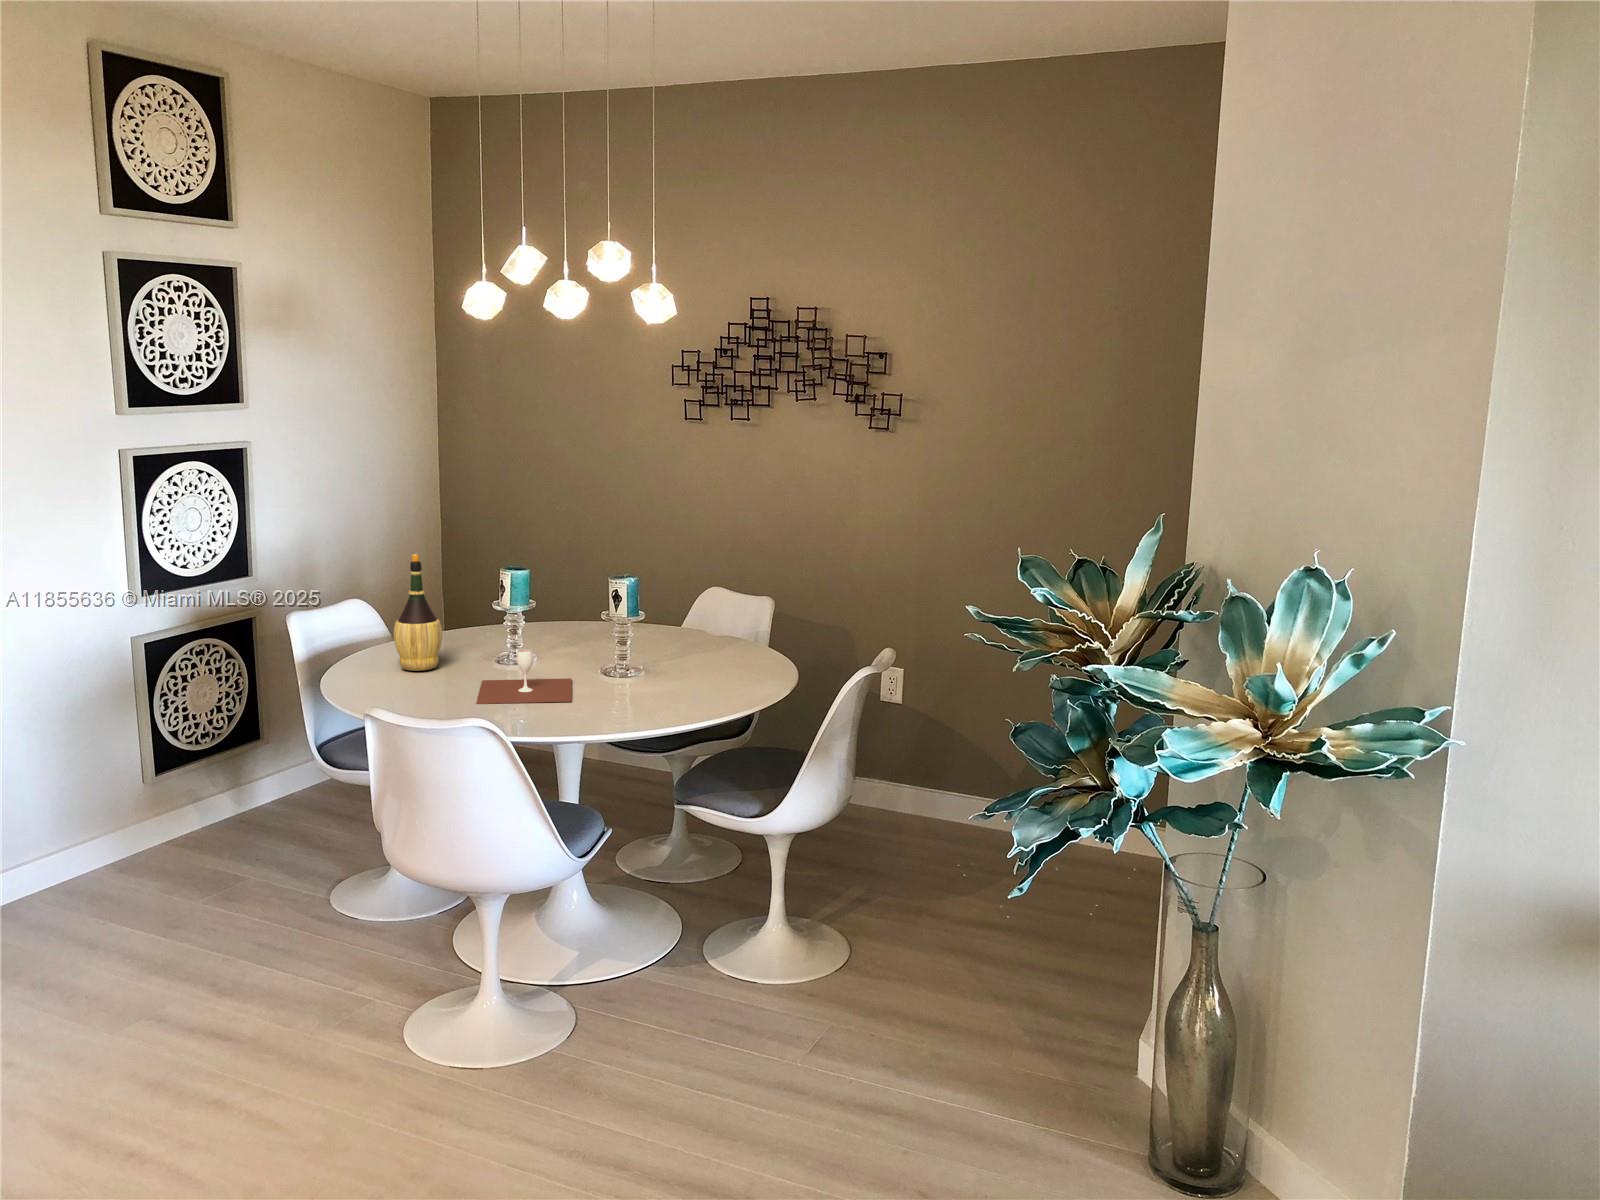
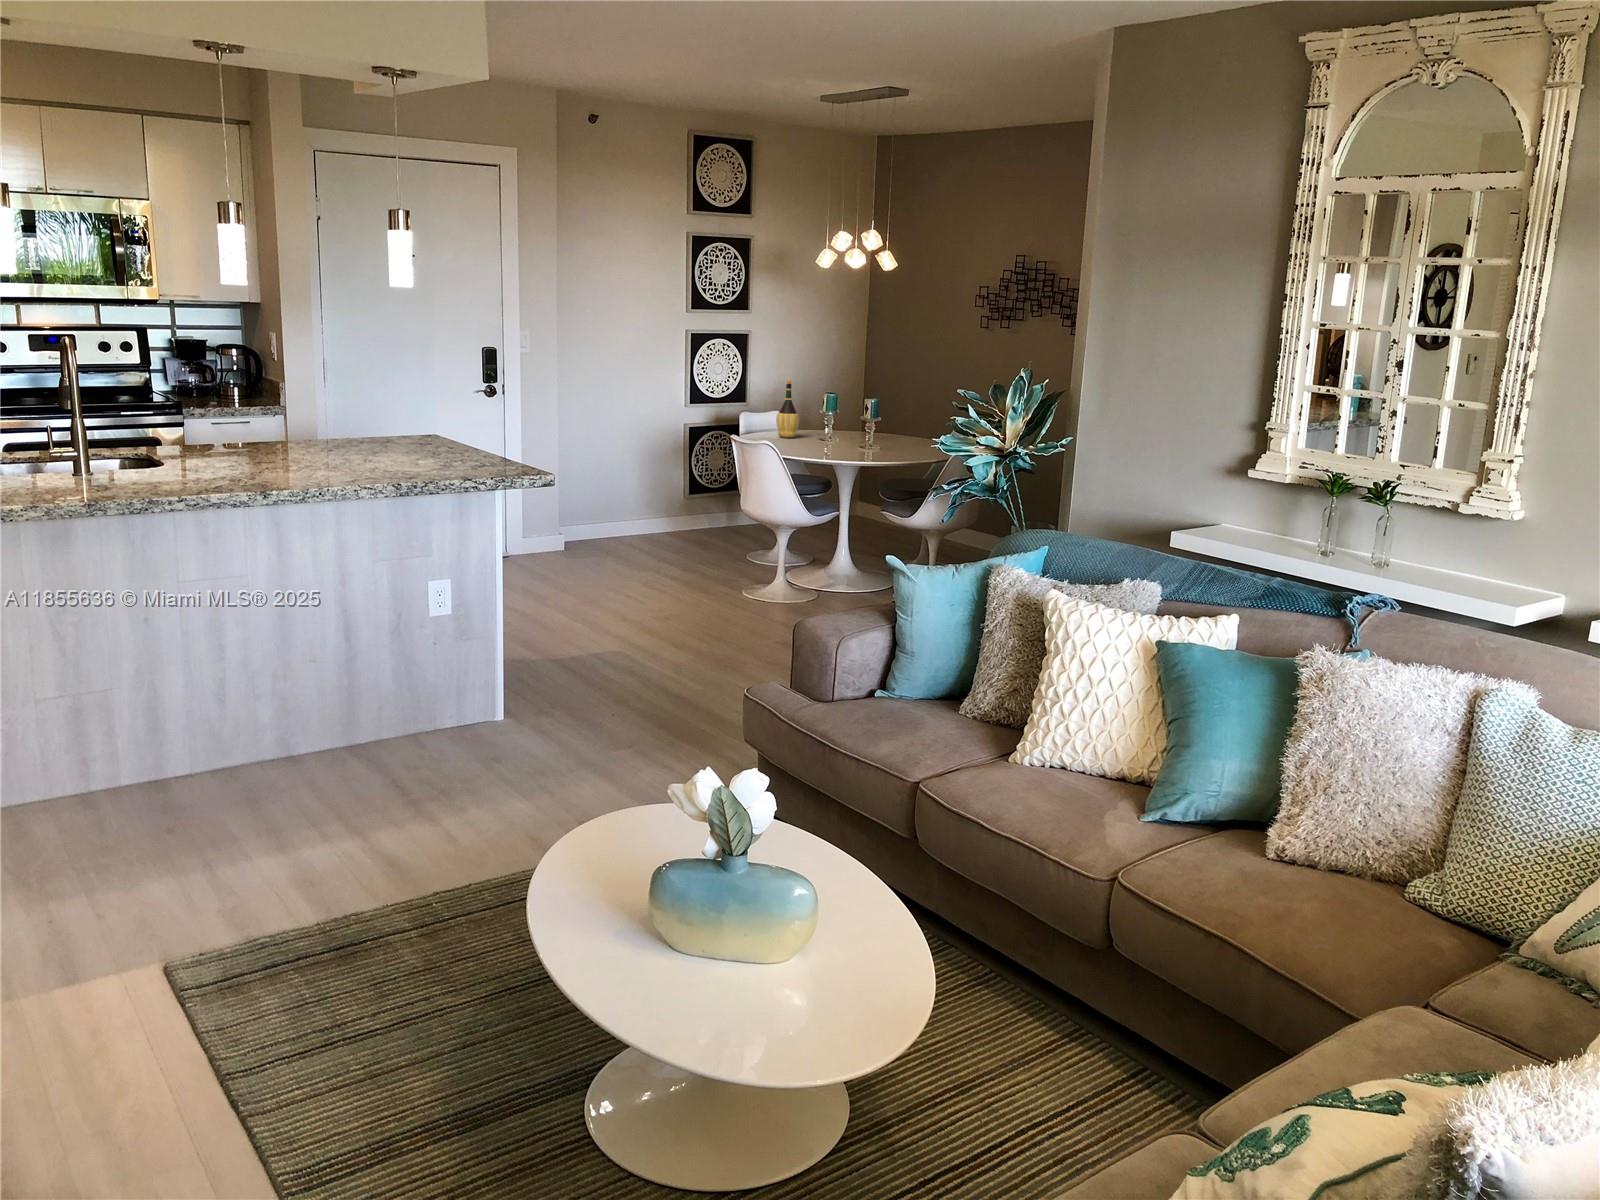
wine glass: present [476,650,572,704] -> none [794,426,849,450]

